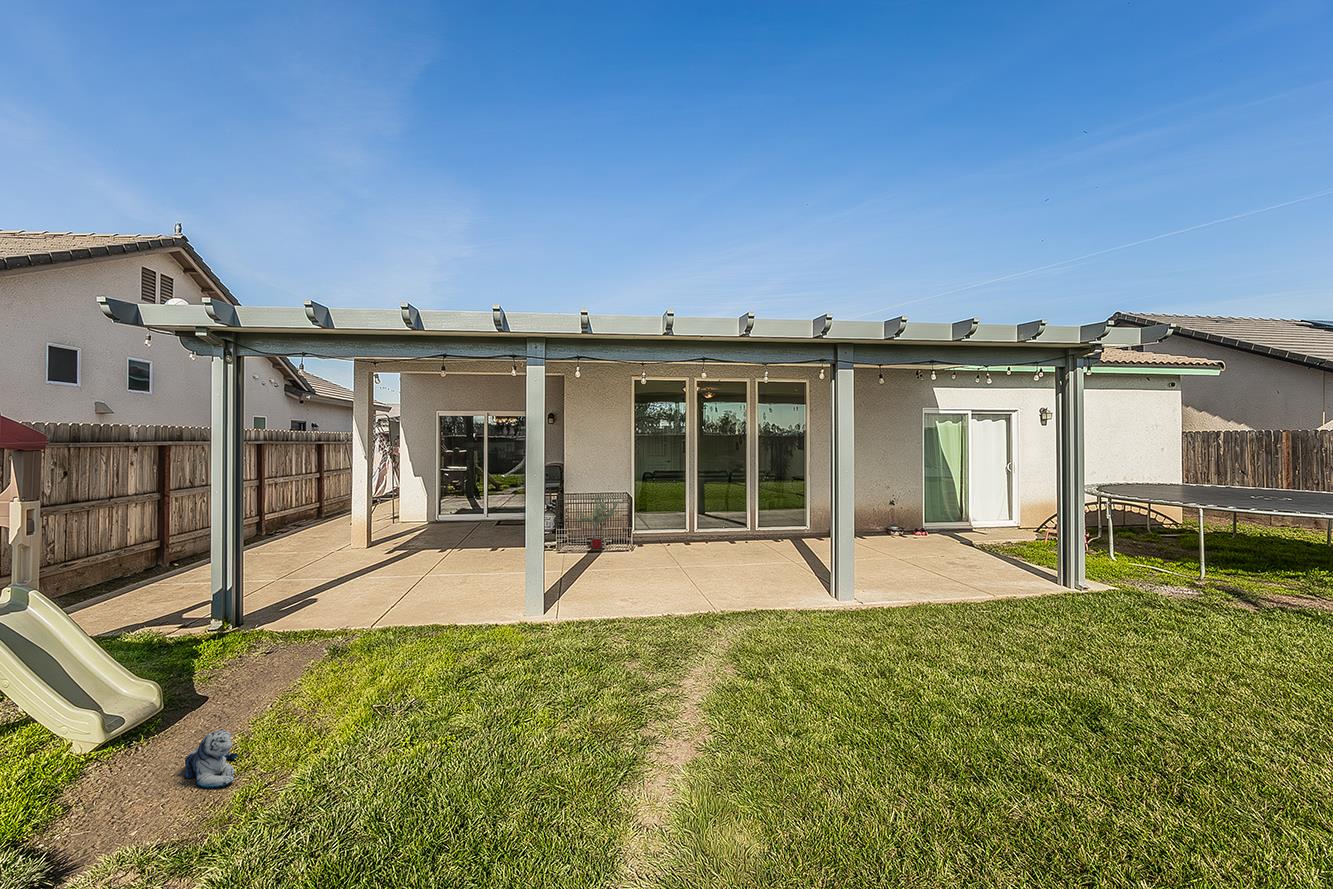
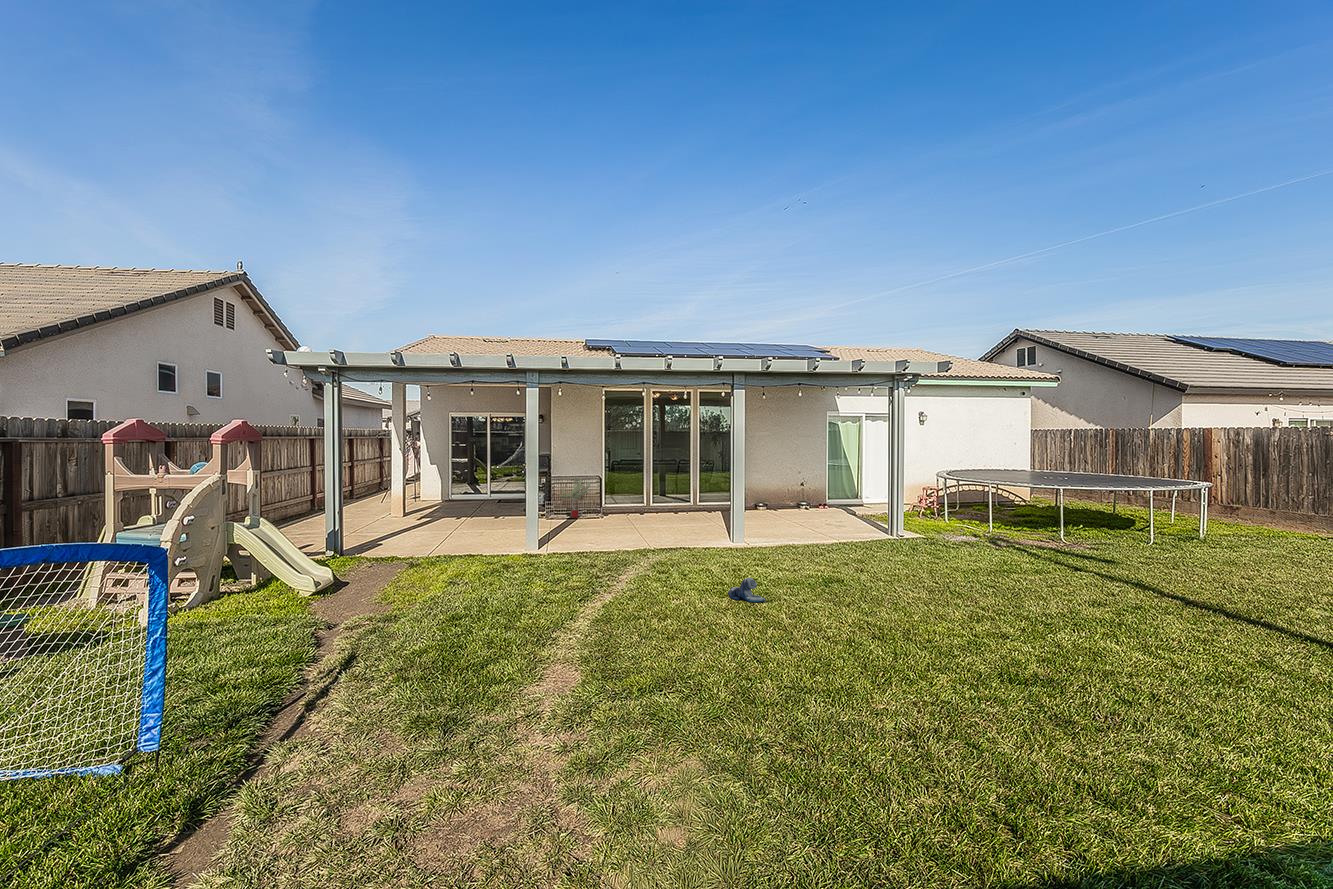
plush toy: present [184,729,238,788] -> present [728,578,765,602]

